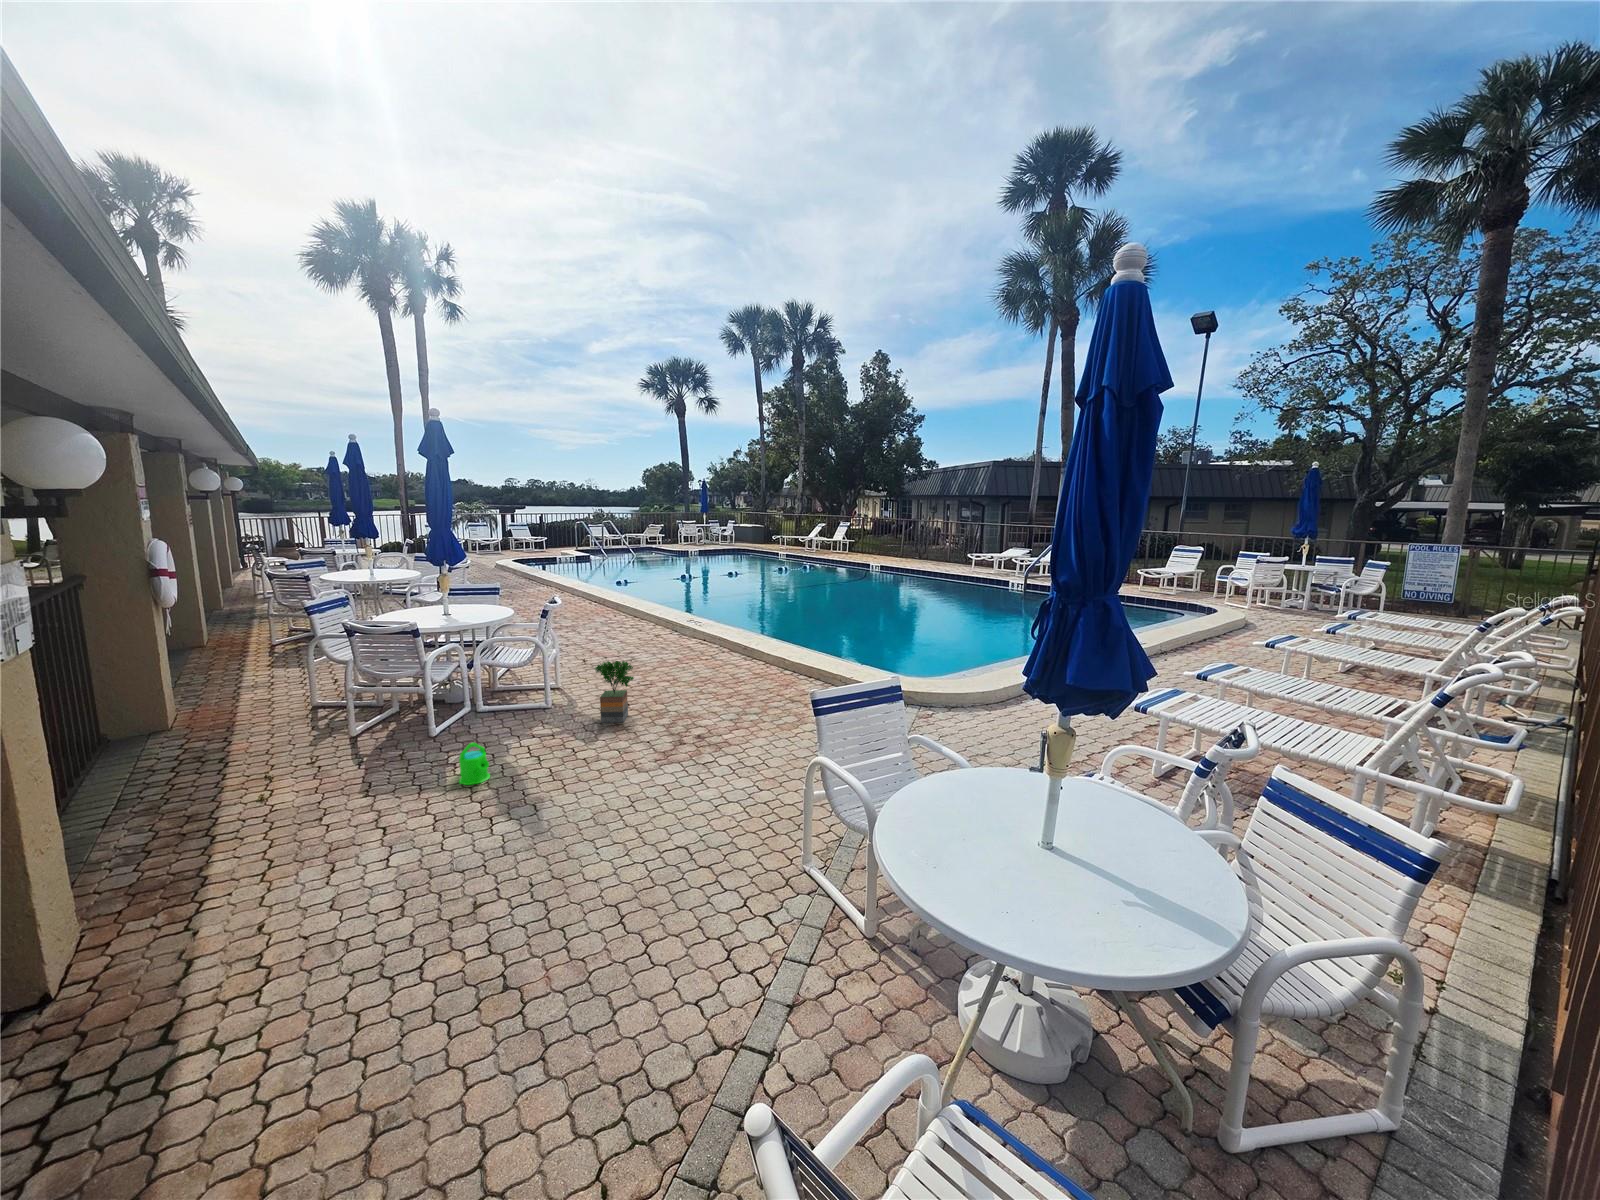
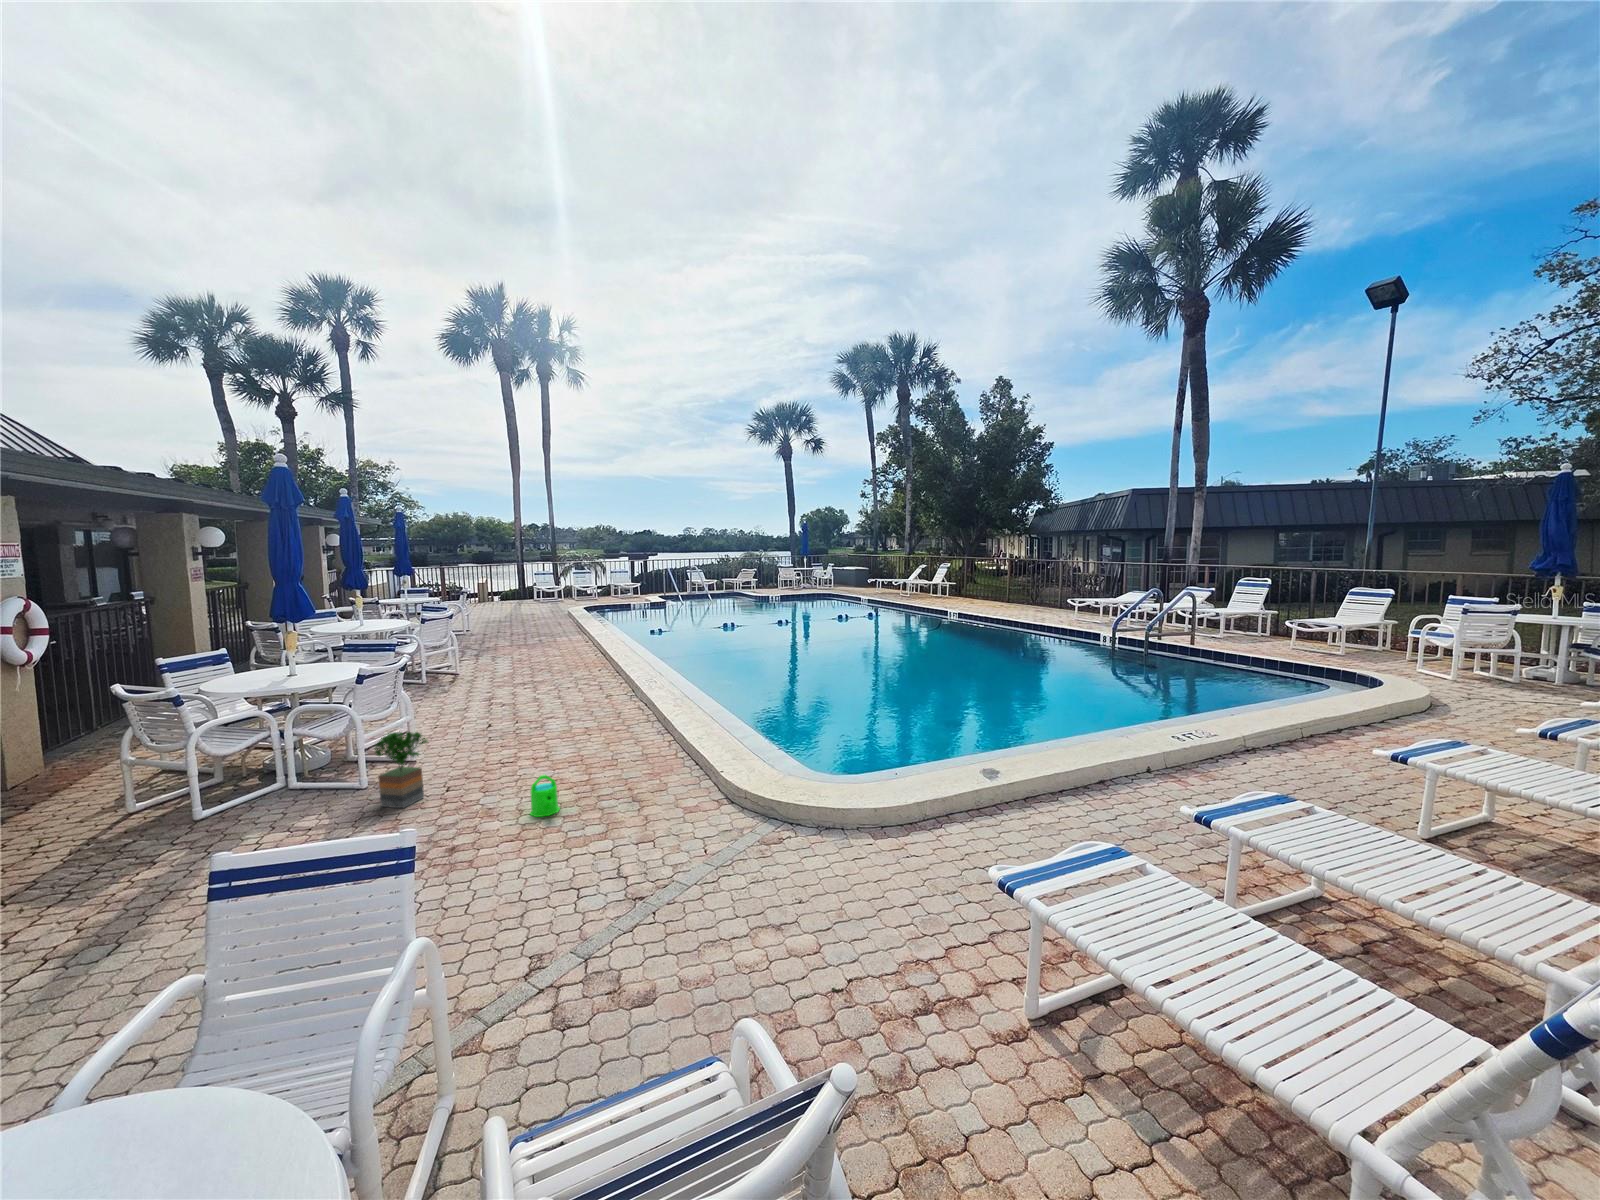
watering can: present [459,743,490,785] -> present [530,775,560,817]

